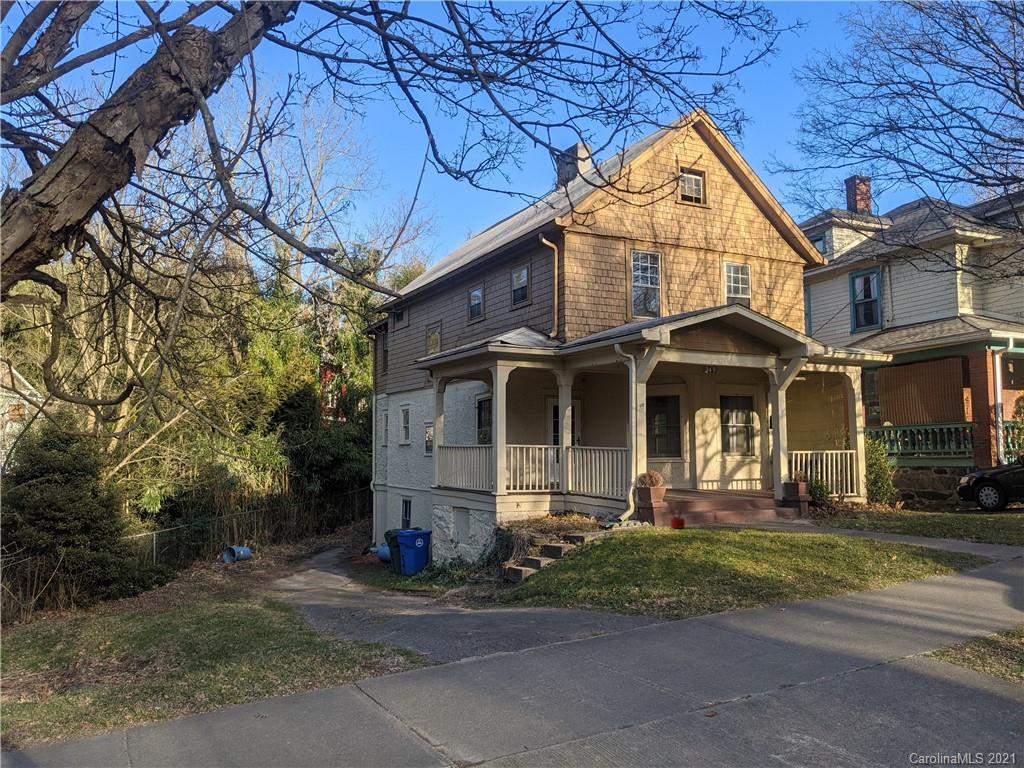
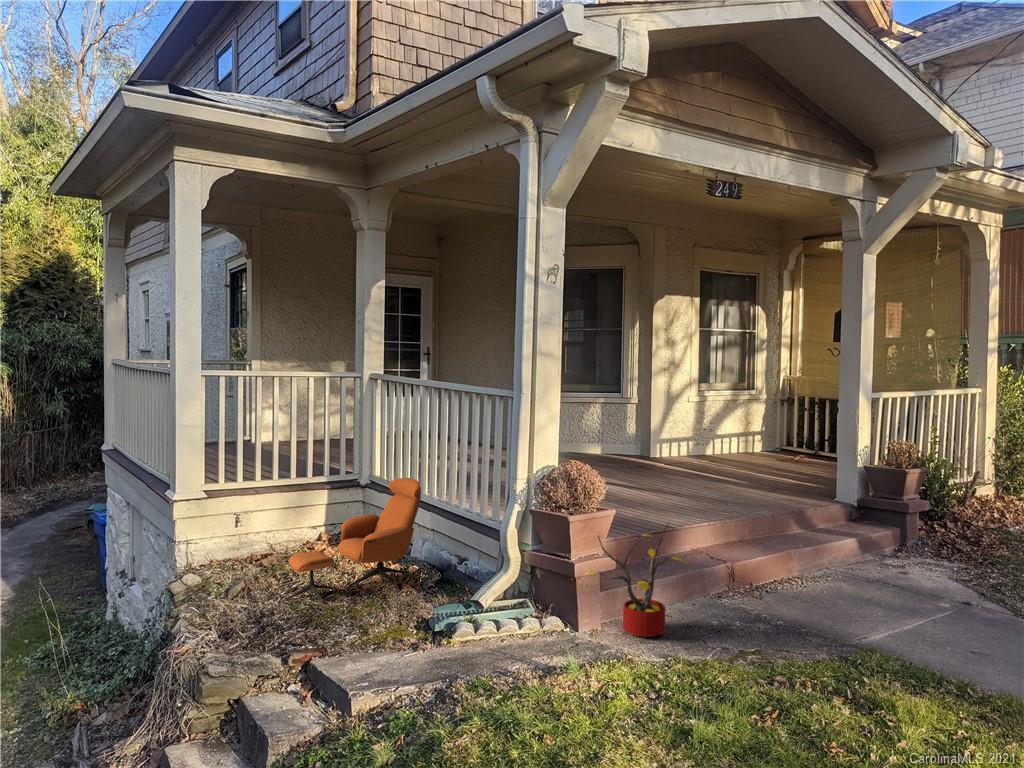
lounge chair: none [550,483,595,523] -> present [286,478,421,601]

